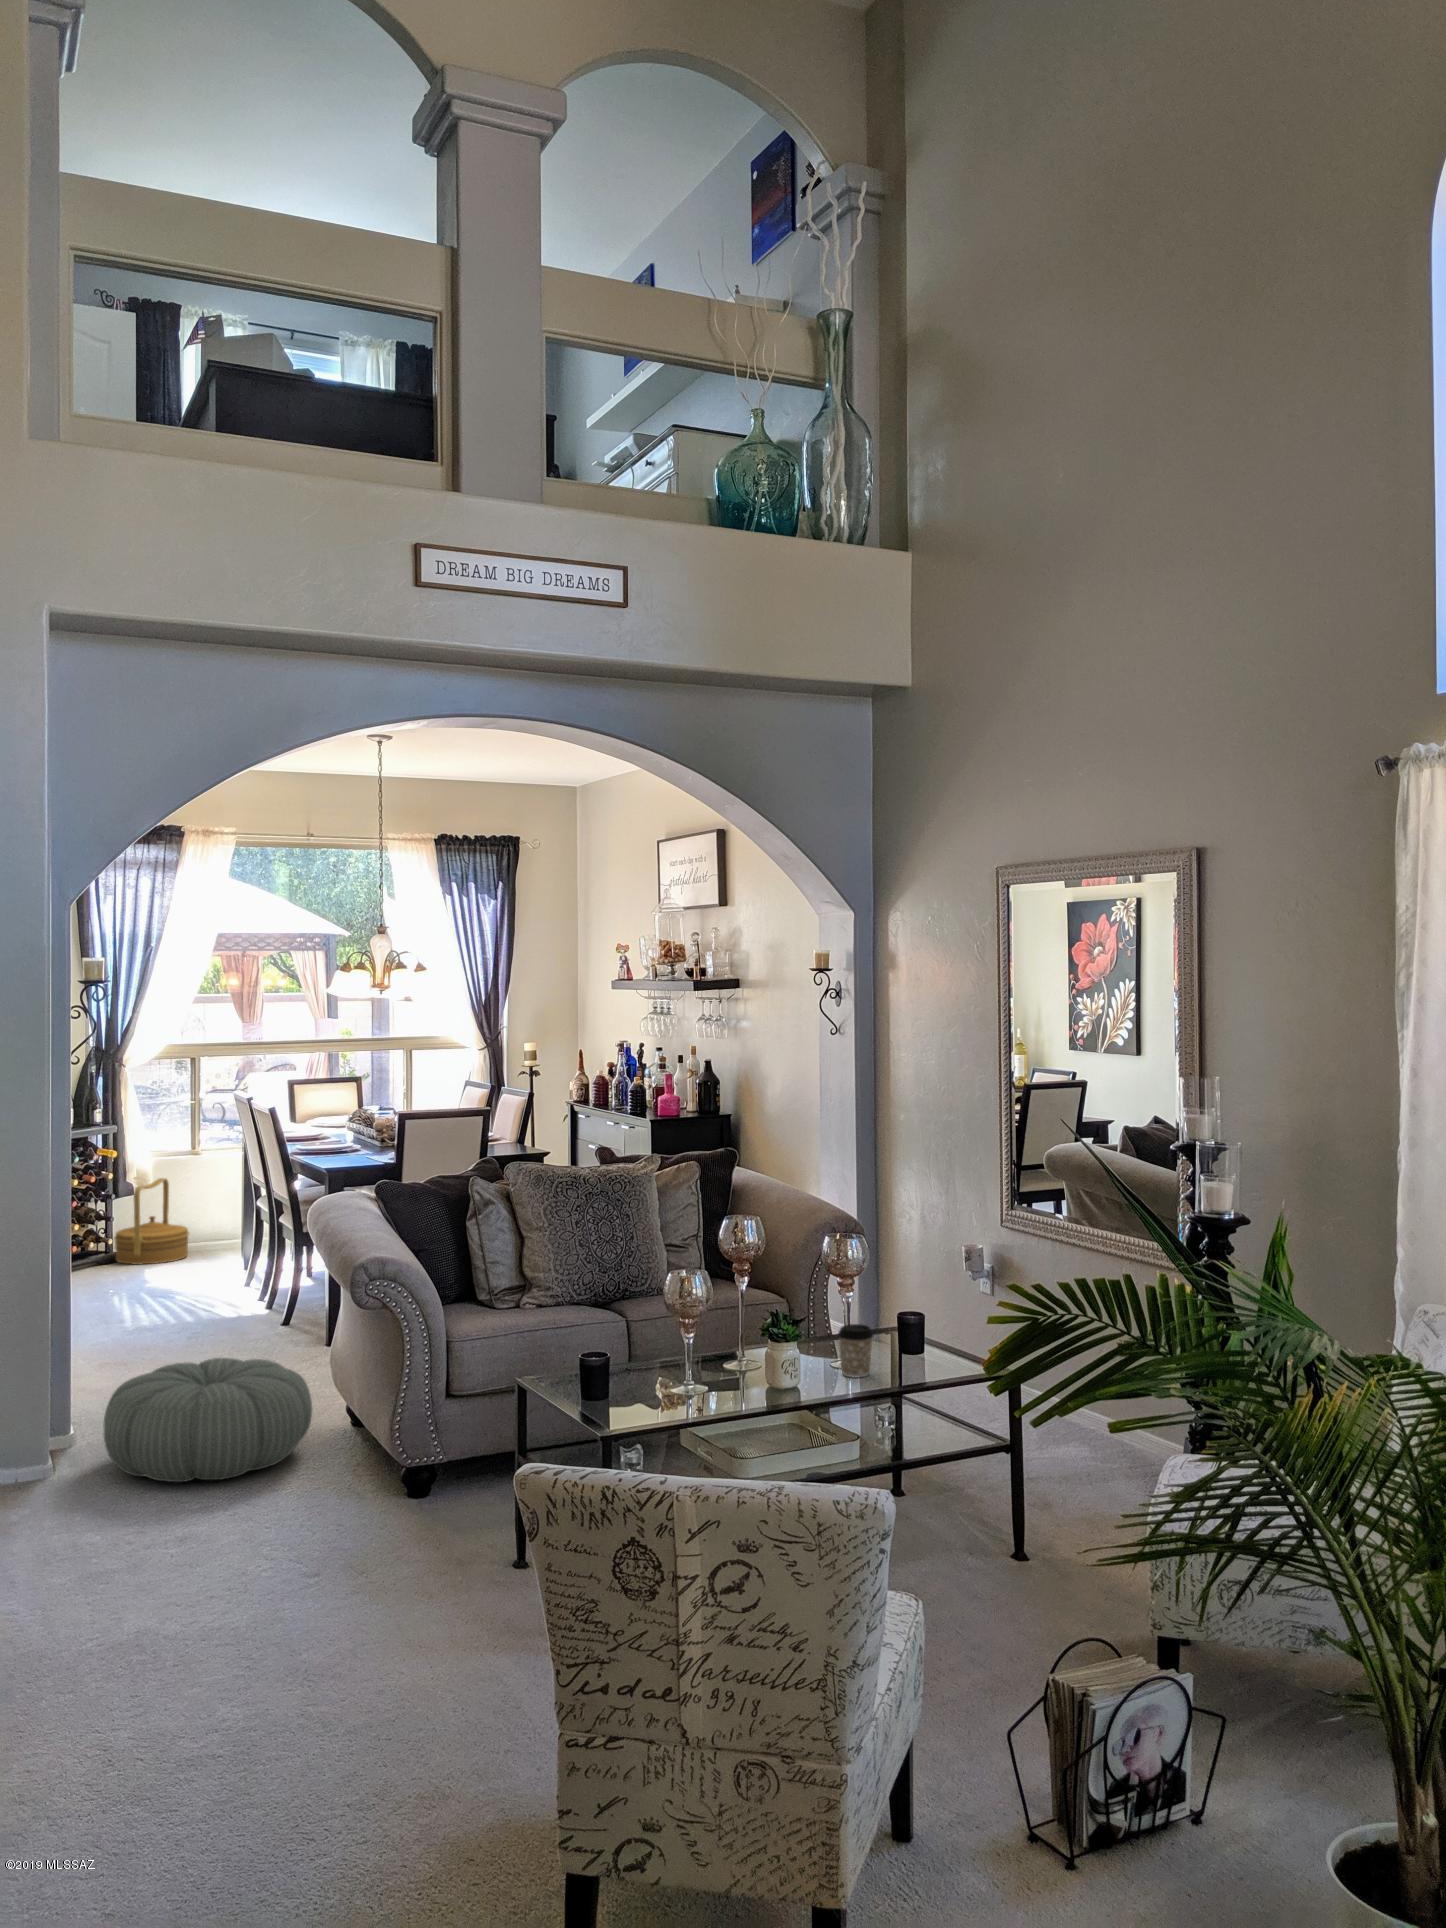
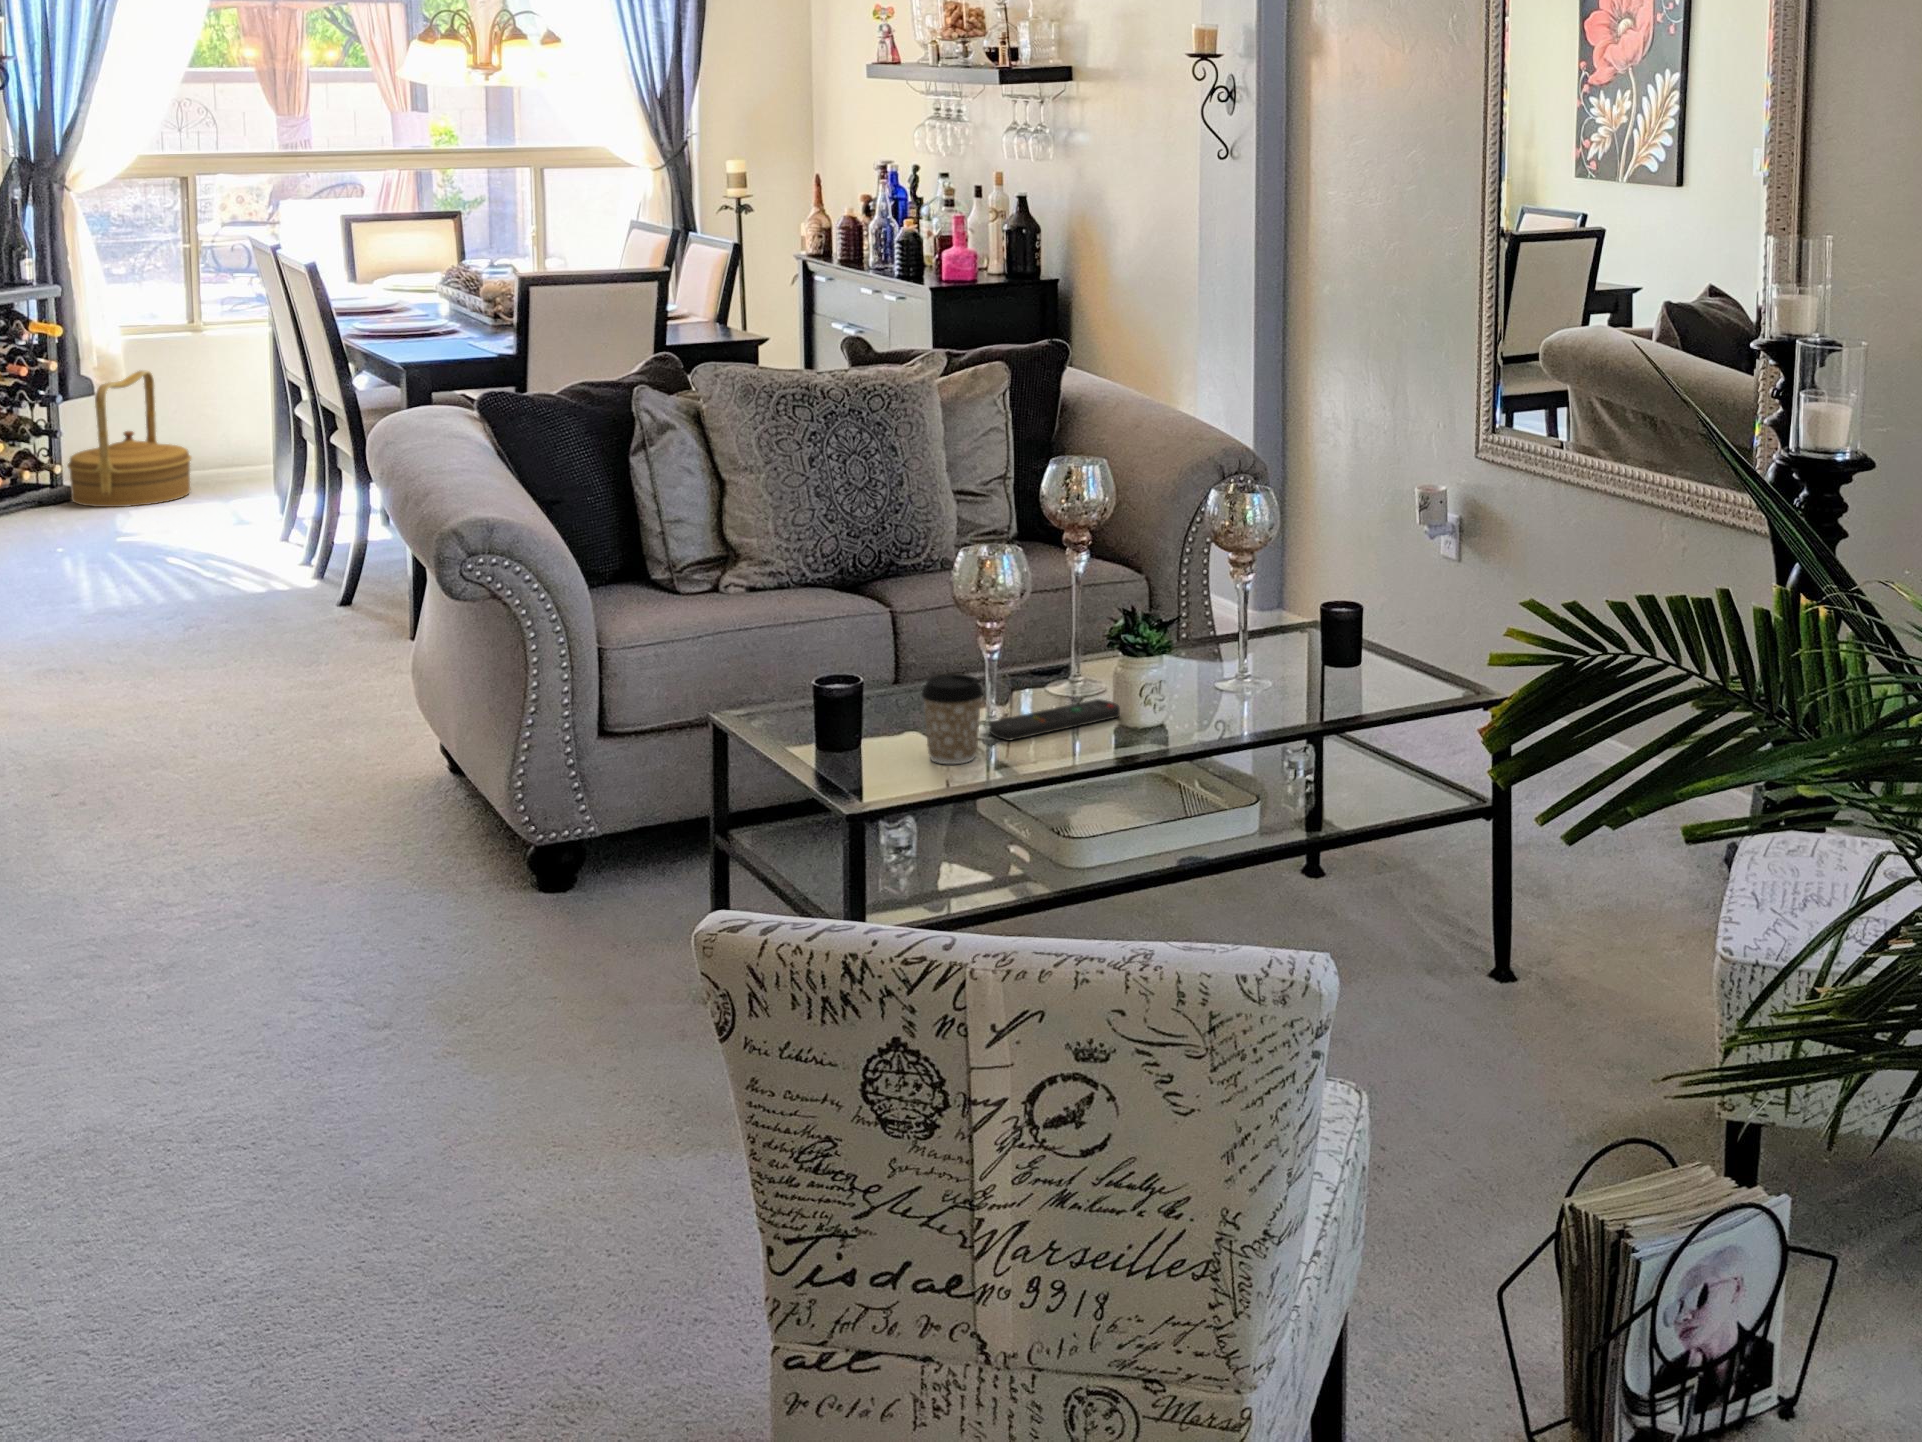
coffee cup: present [838,1324,873,1378] -> present [922,674,983,764]
pouf: present [104,1358,312,1482] -> none [41,673,386,872]
remote control: none [688,1370,770,1394] -> present [989,699,1120,740]

